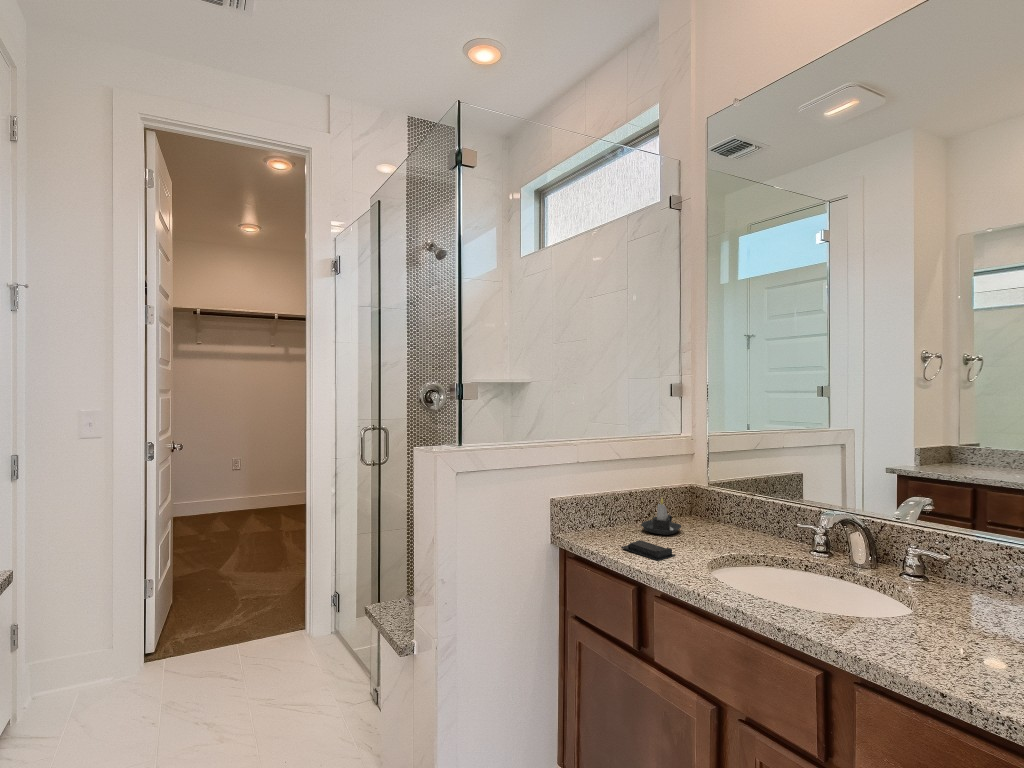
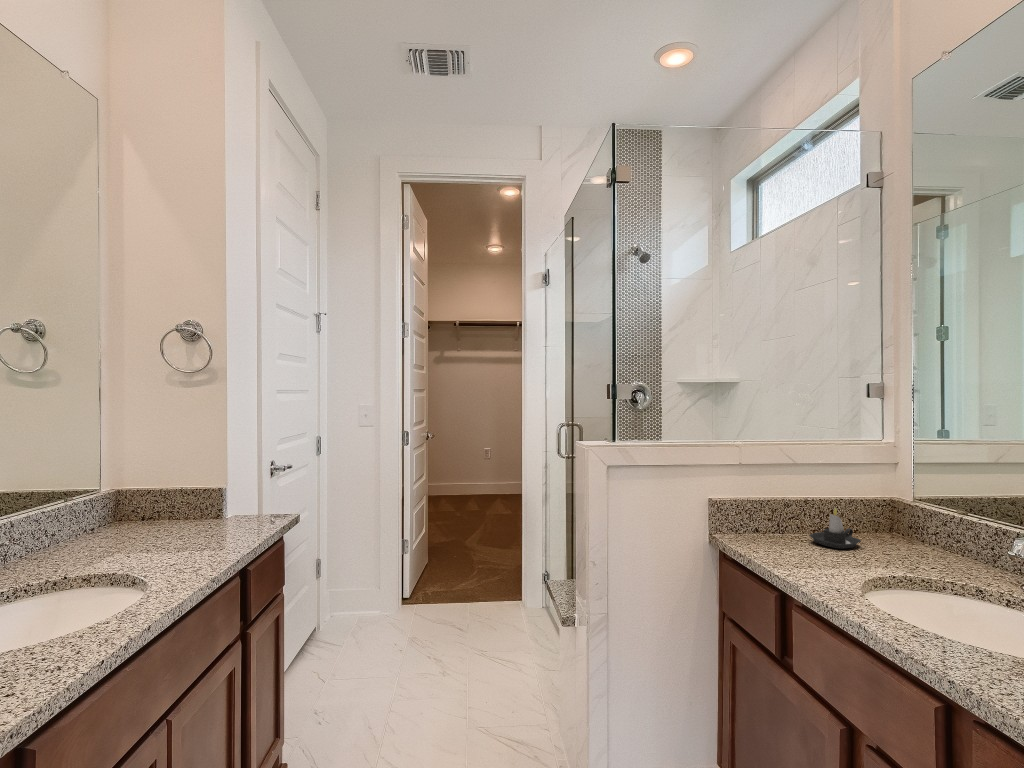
soap bar: present [621,540,675,561] -> none [771,549,830,570]

